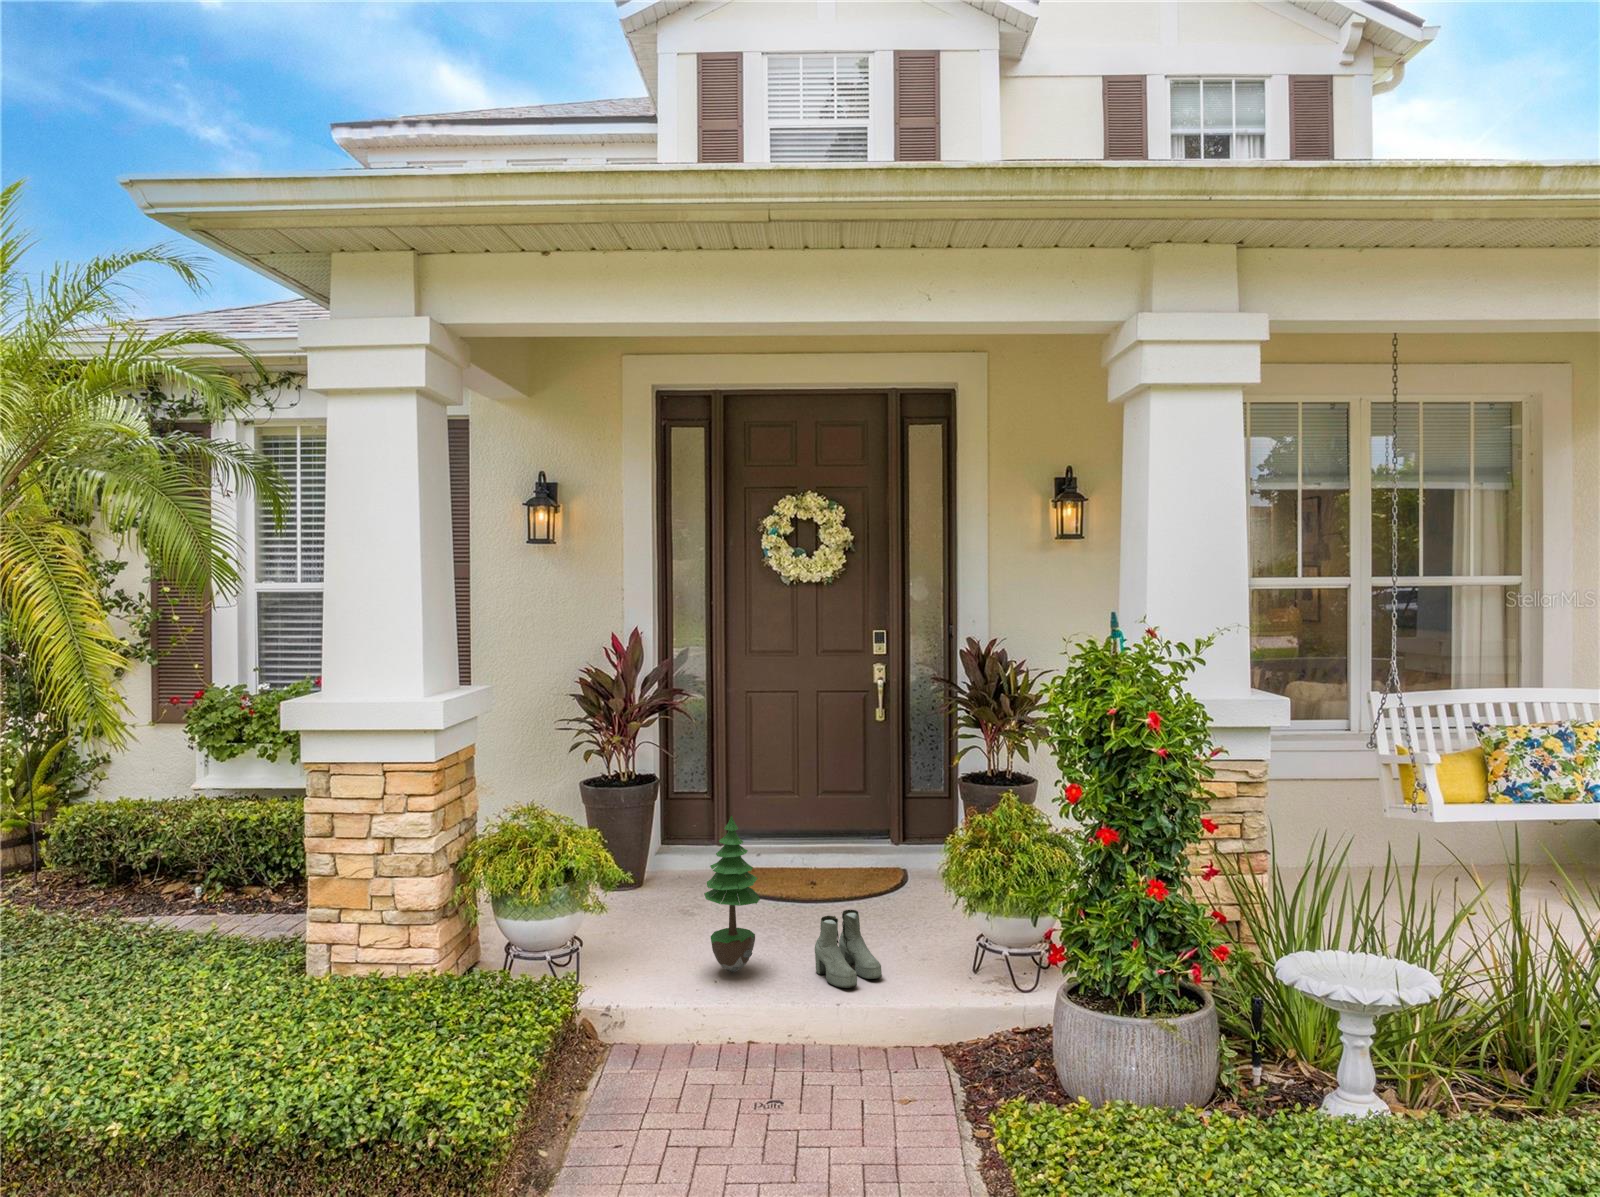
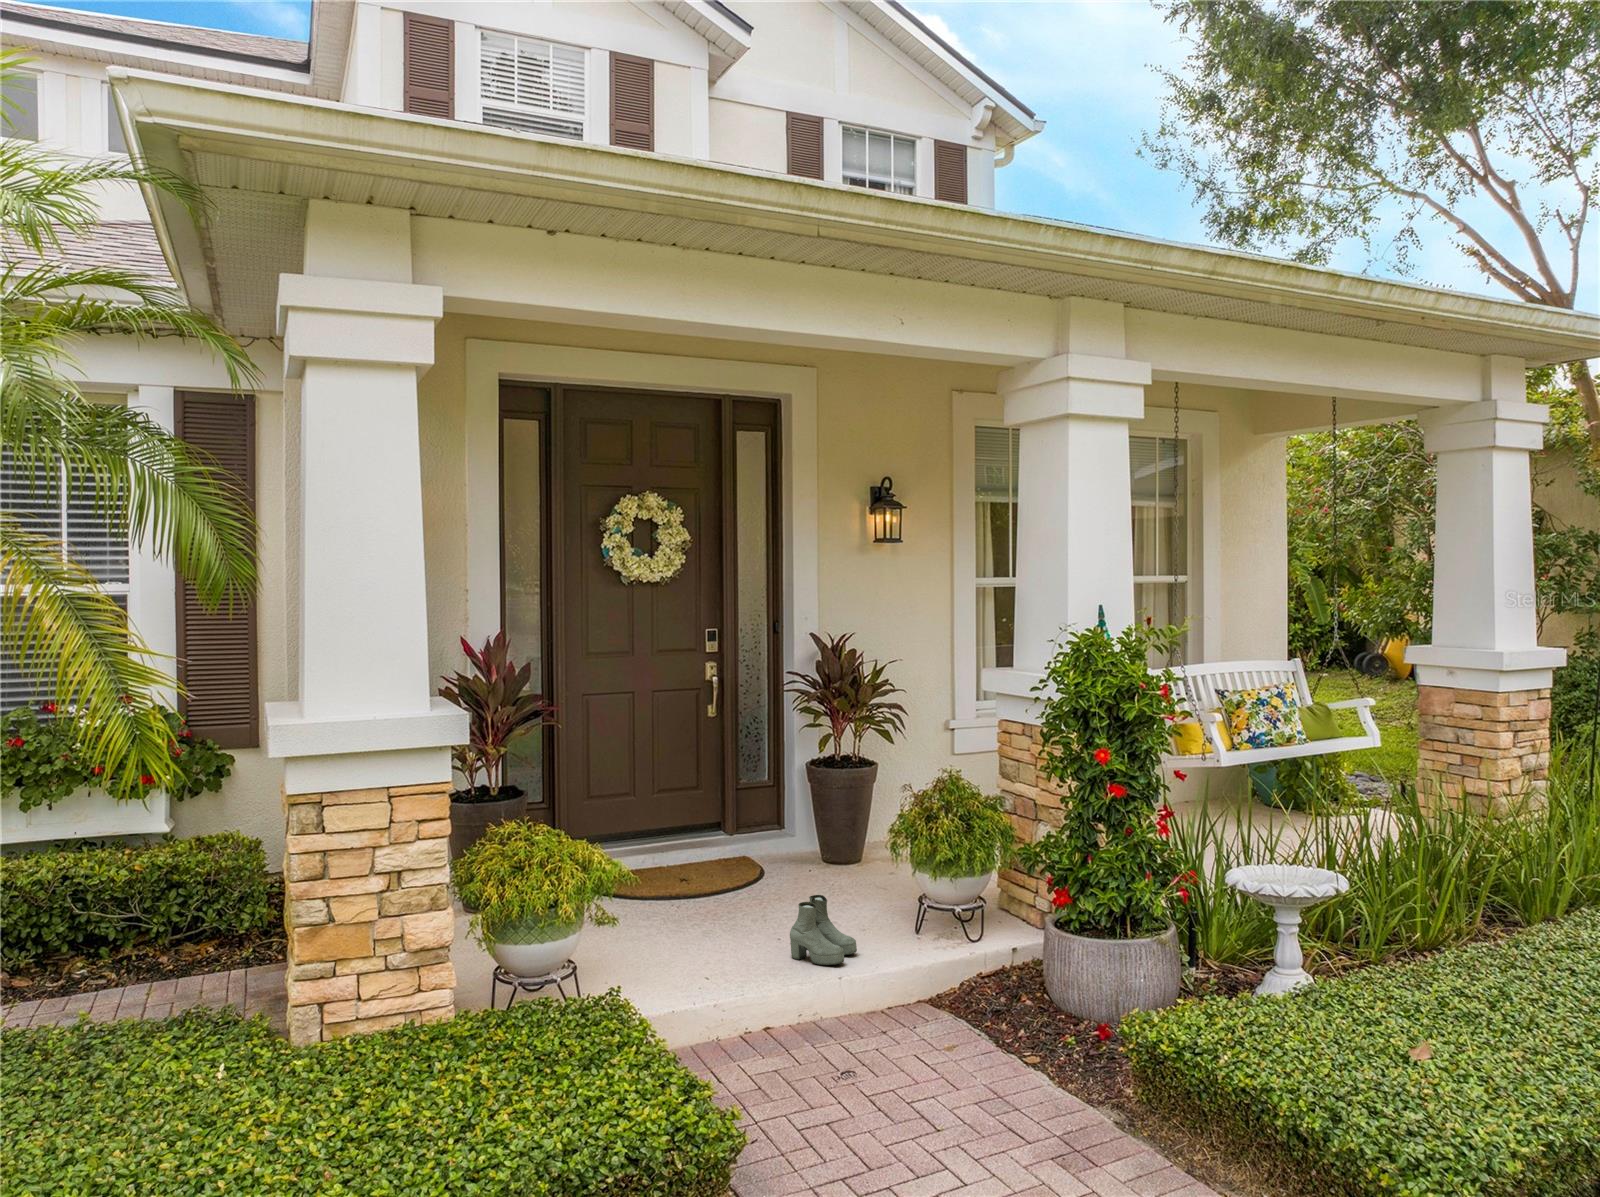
potted tree: present [704,816,760,973] -> none [688,814,745,972]

